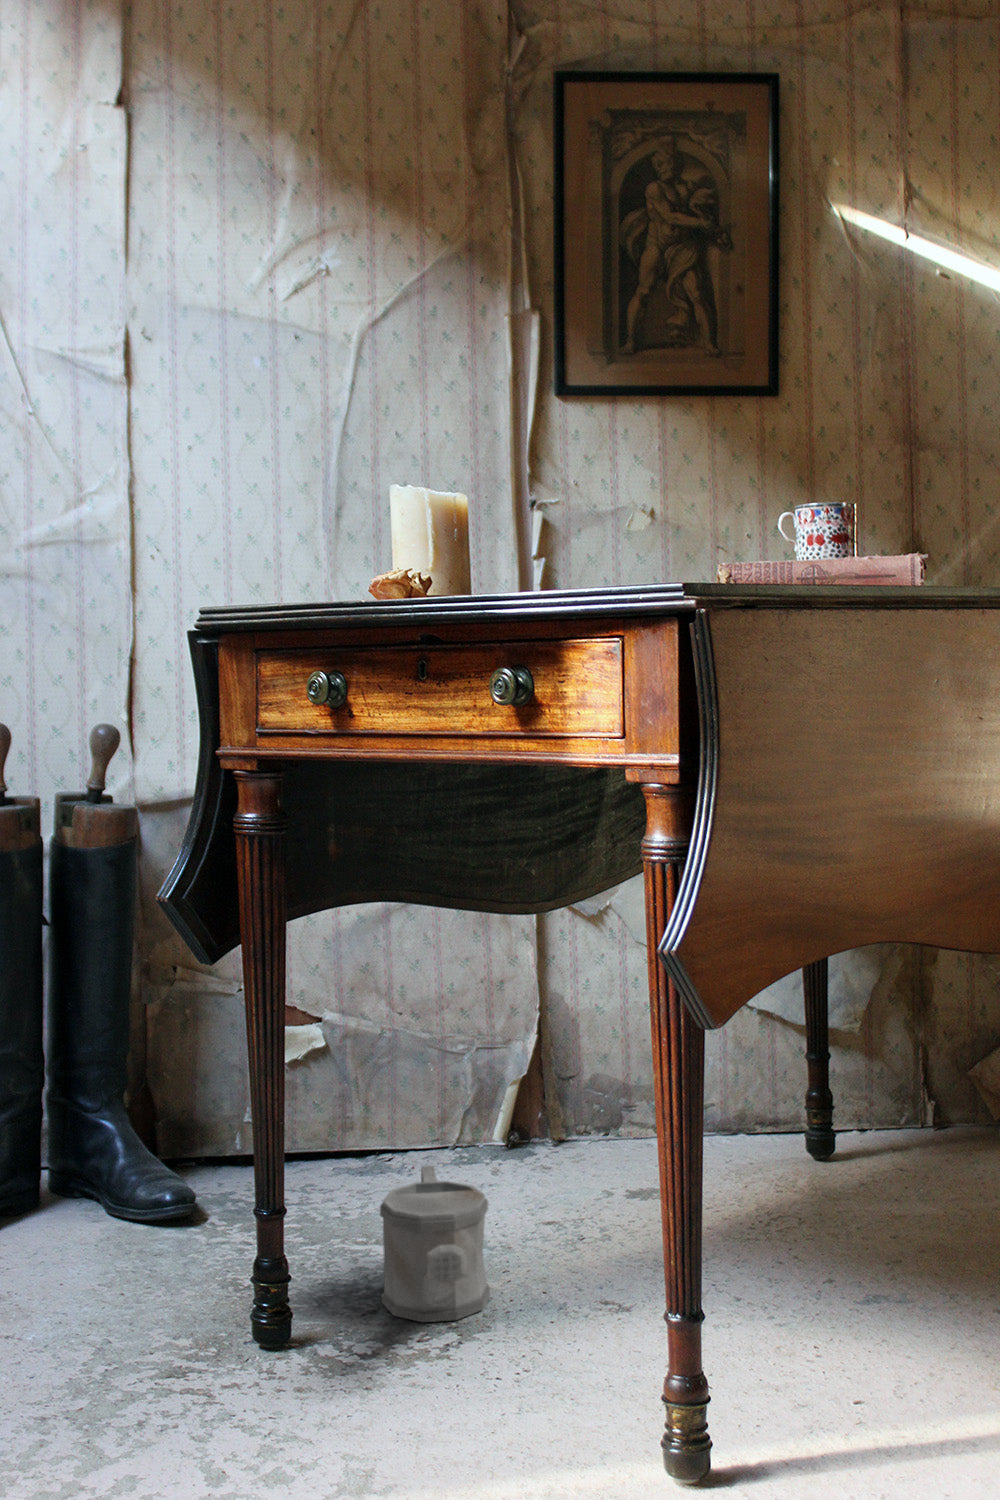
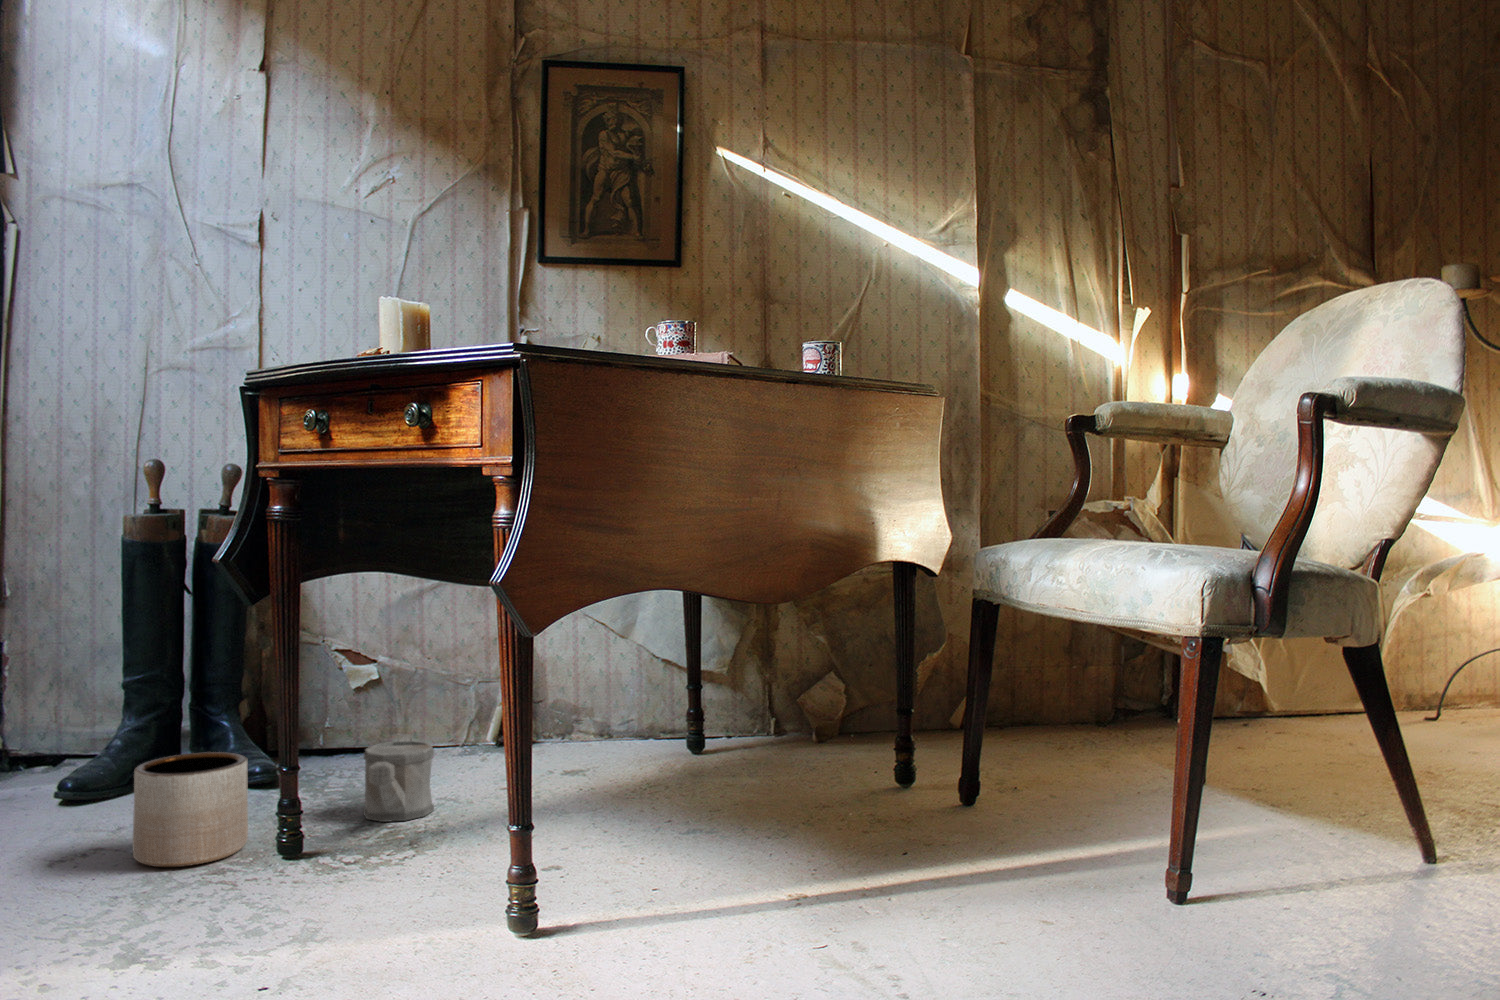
planter: none [65,1221,235,1427] -> present [133,752,248,867]

